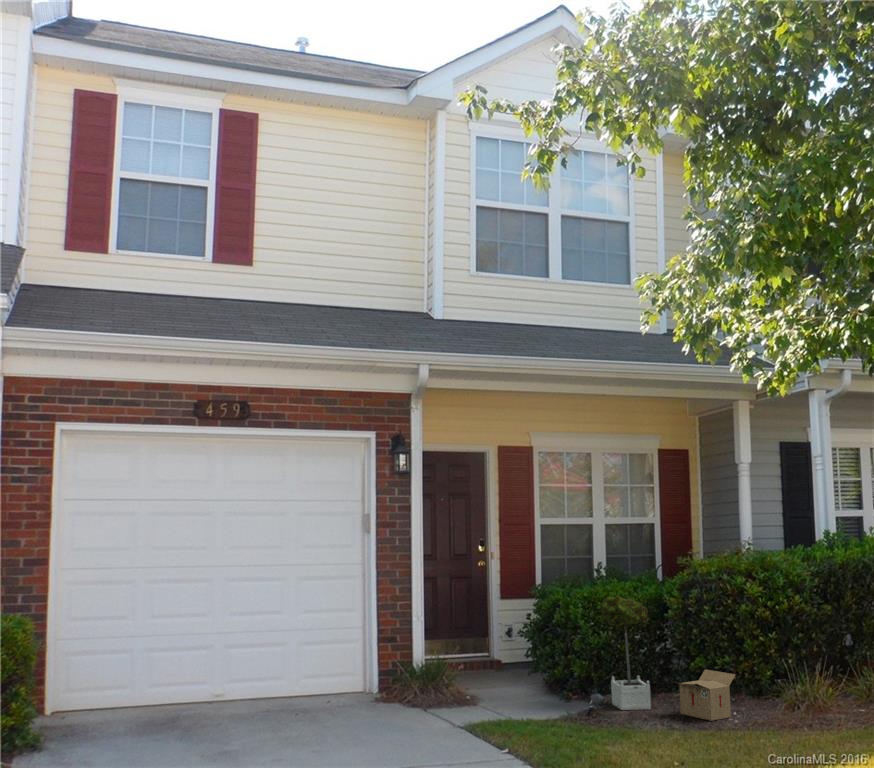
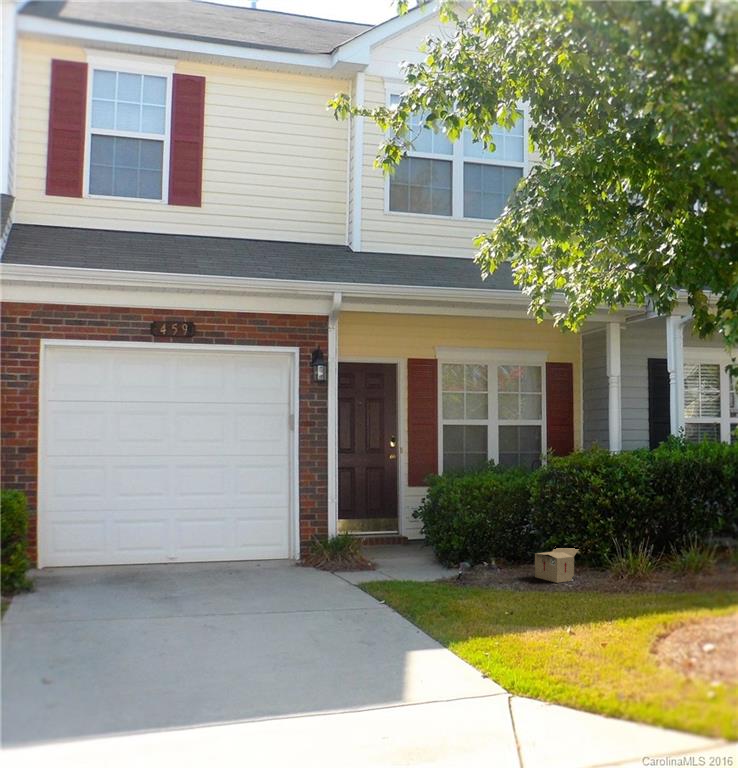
potted tree: present [600,596,651,710] -> none [476,484,514,573]

